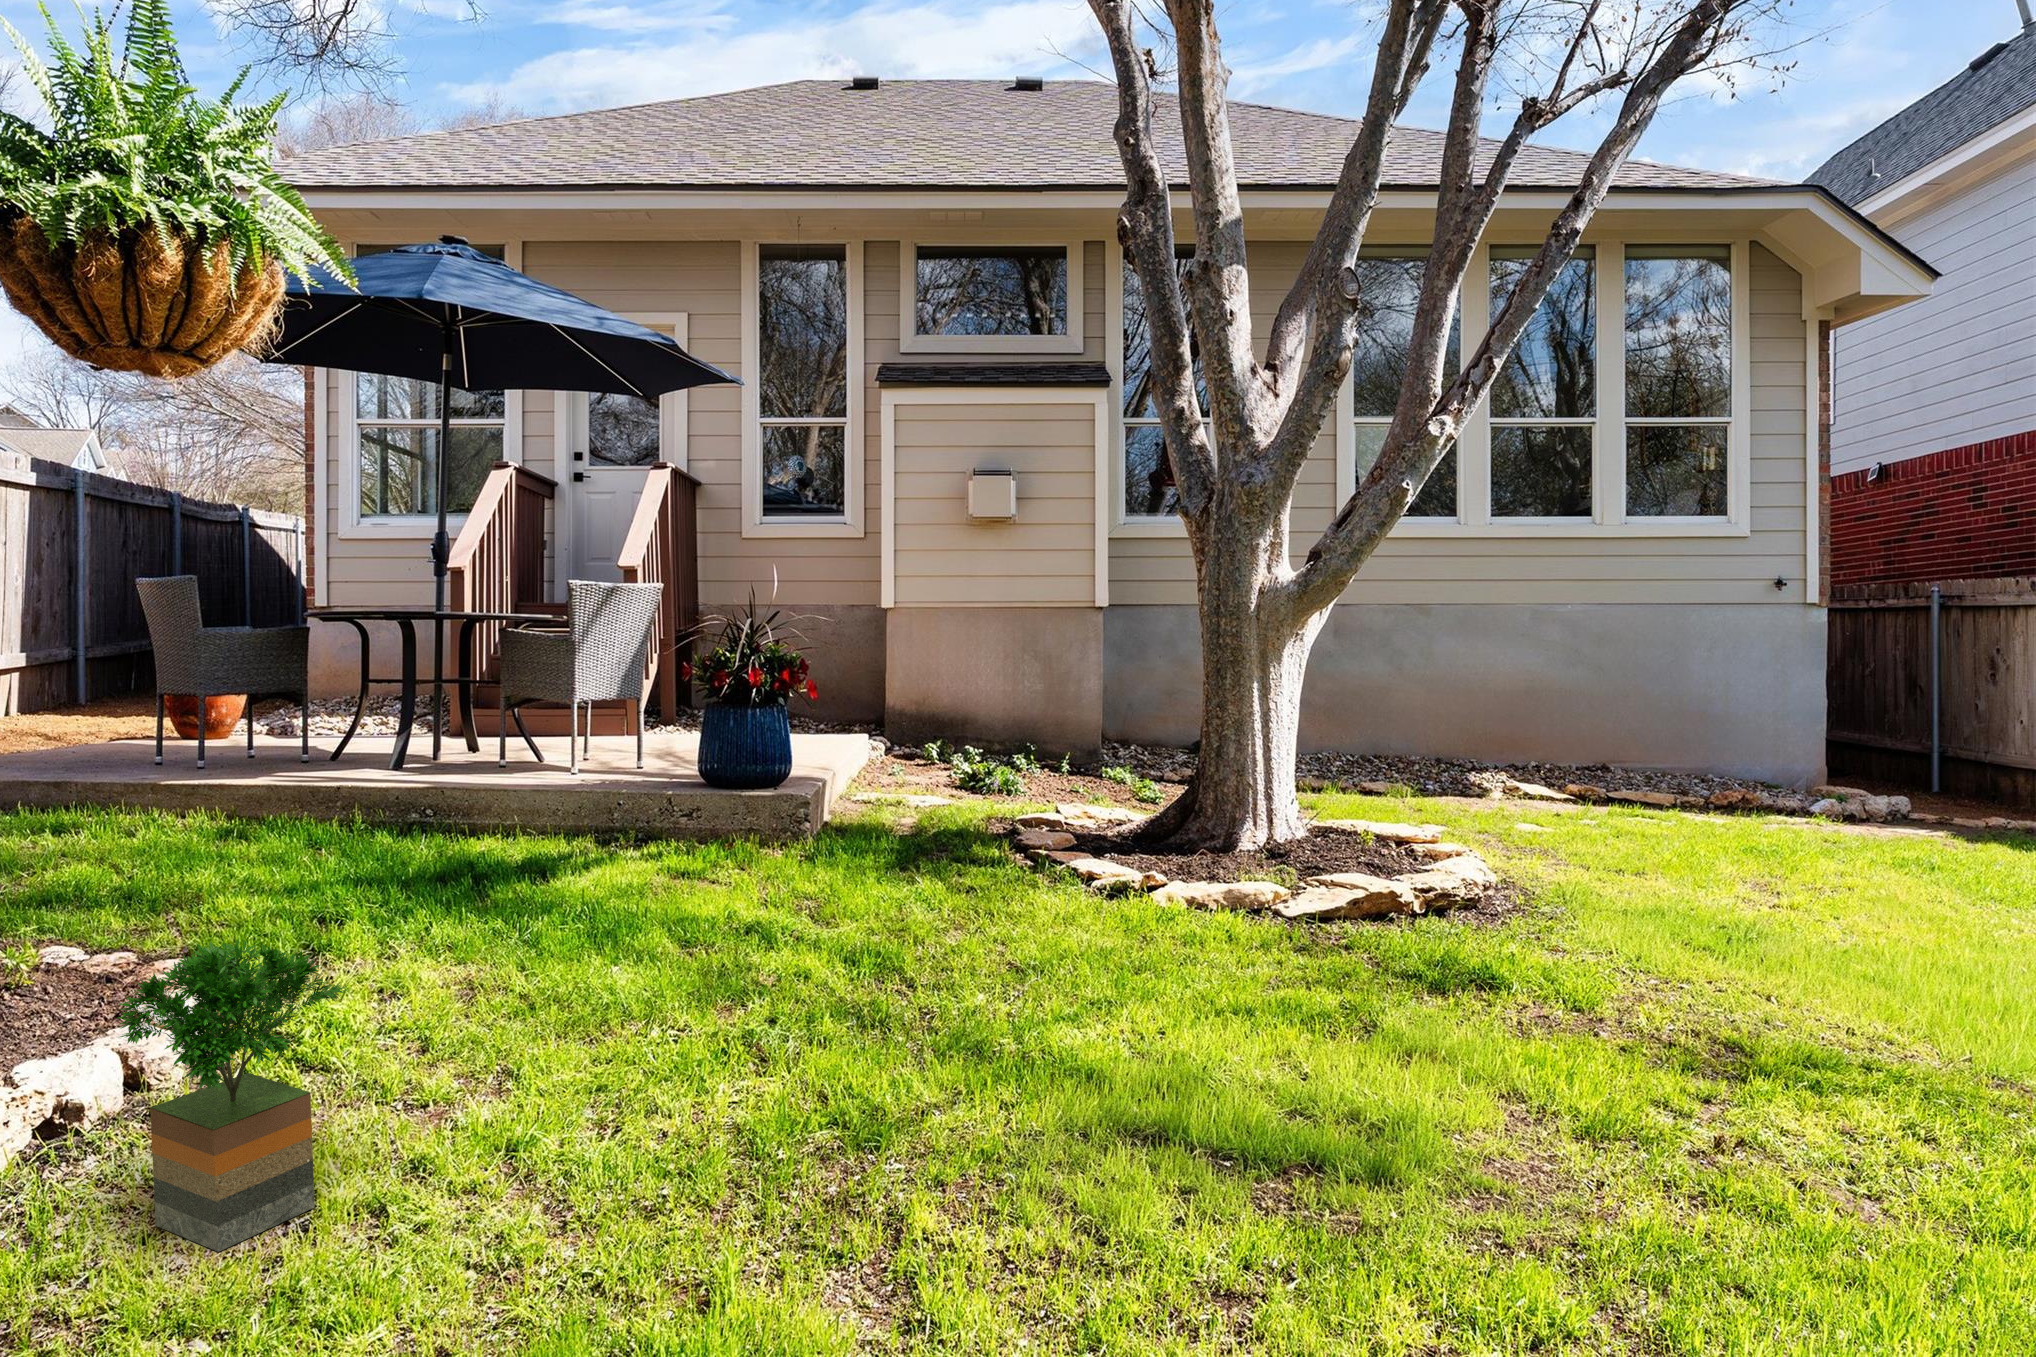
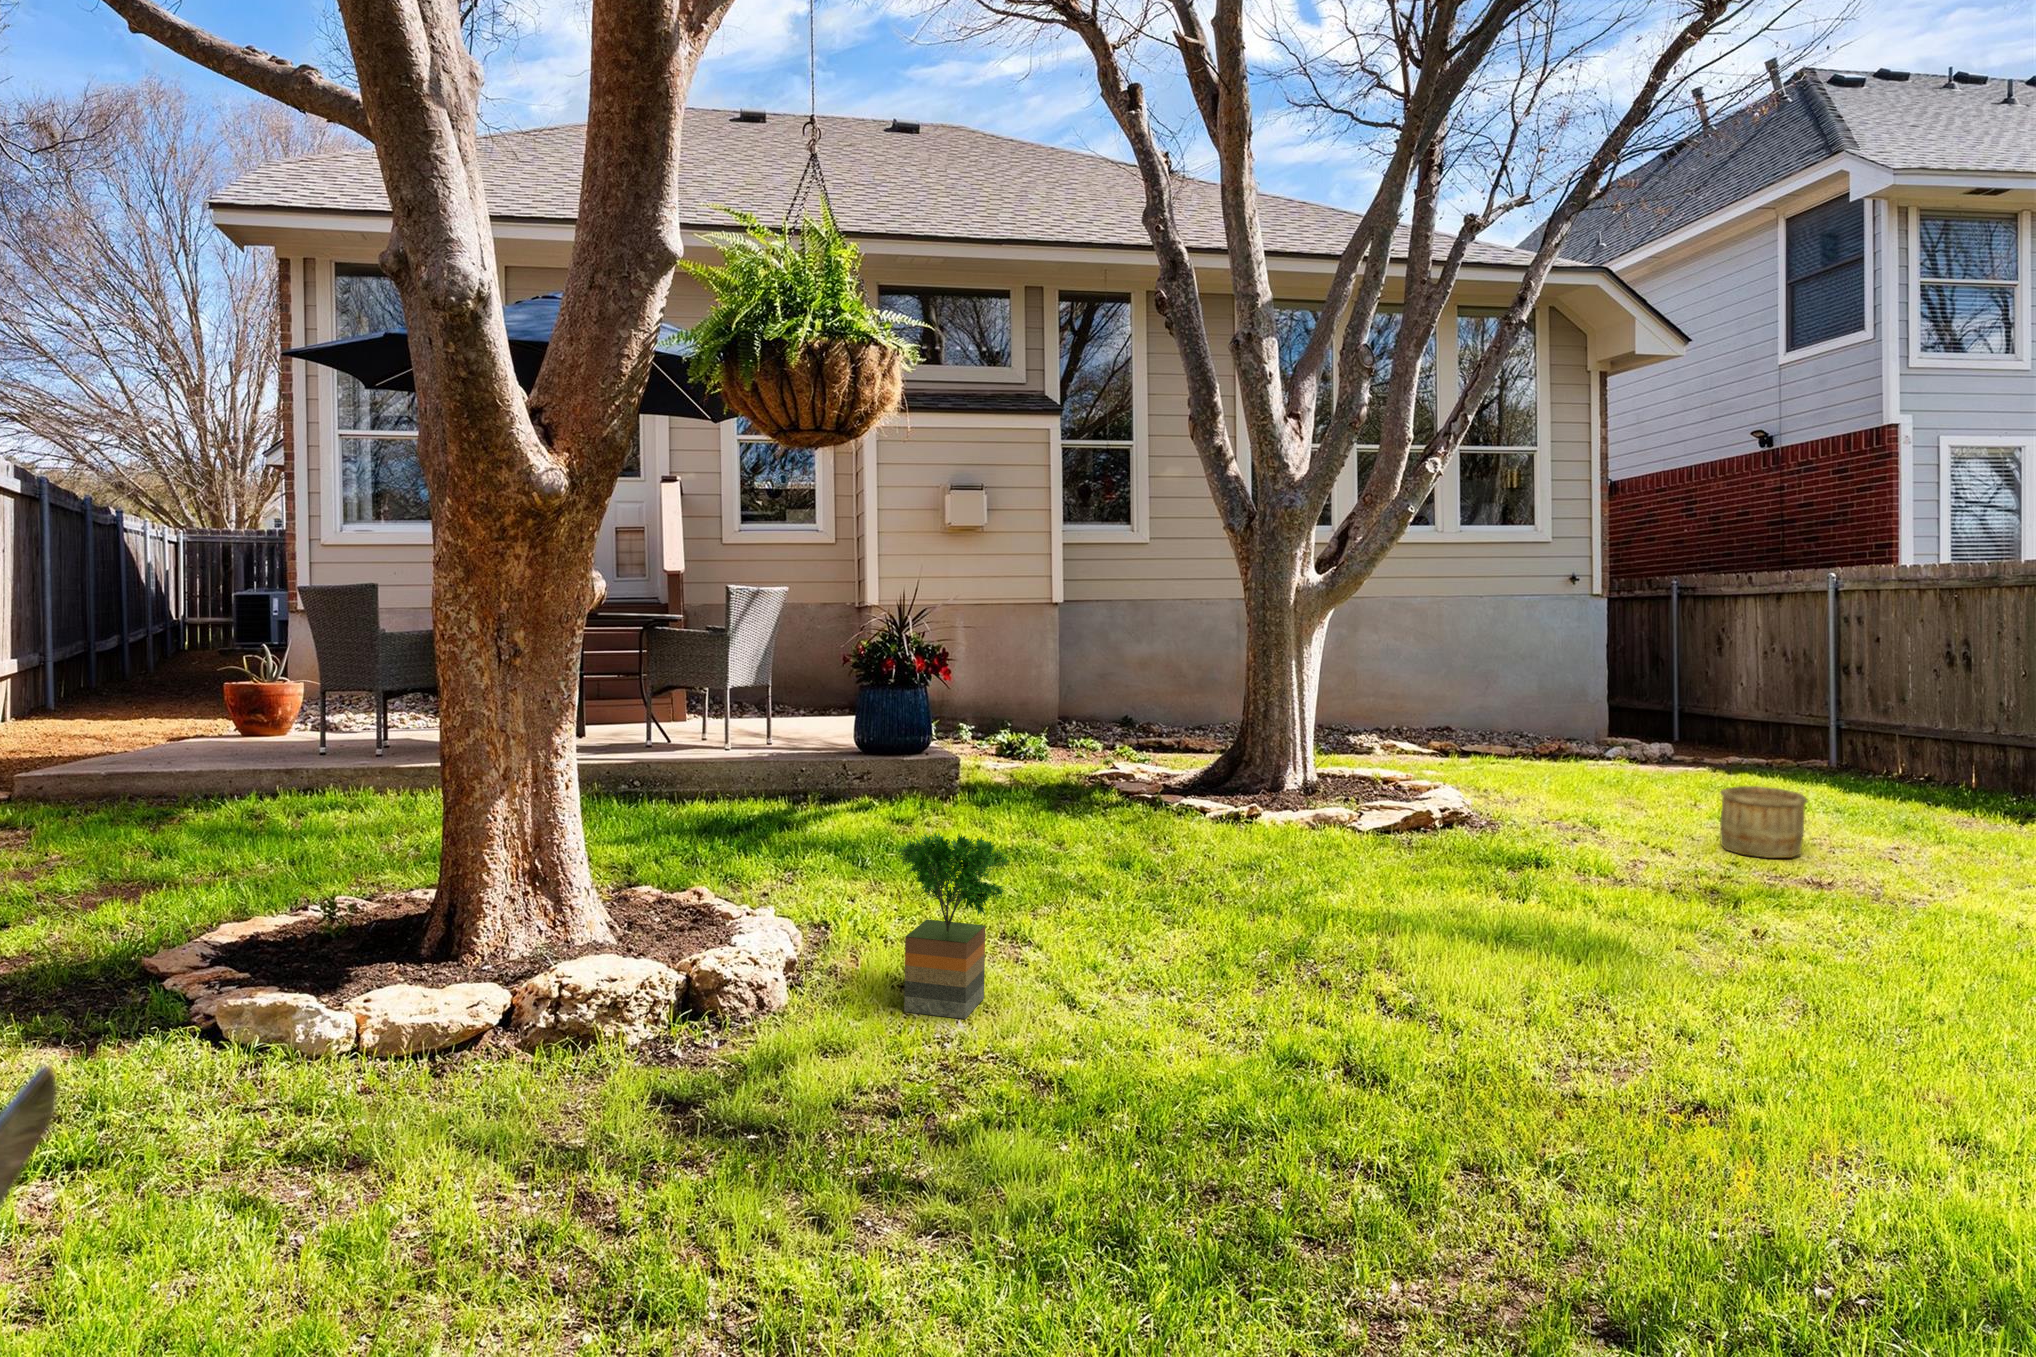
wooden bucket: none [1836,884,1977,1005] -> present [1720,786,1808,858]

